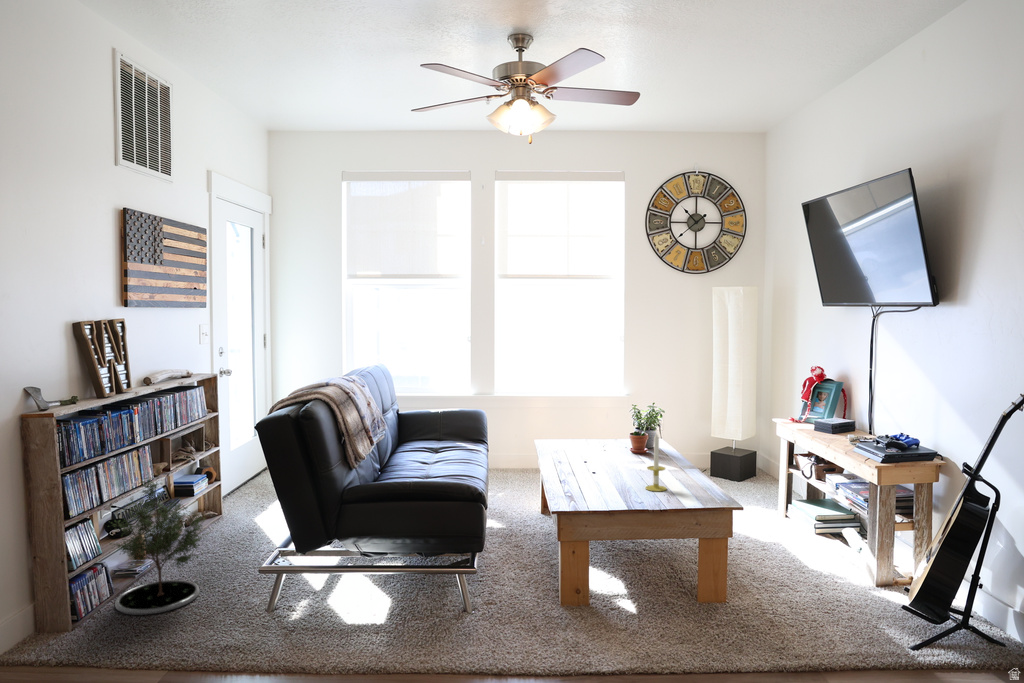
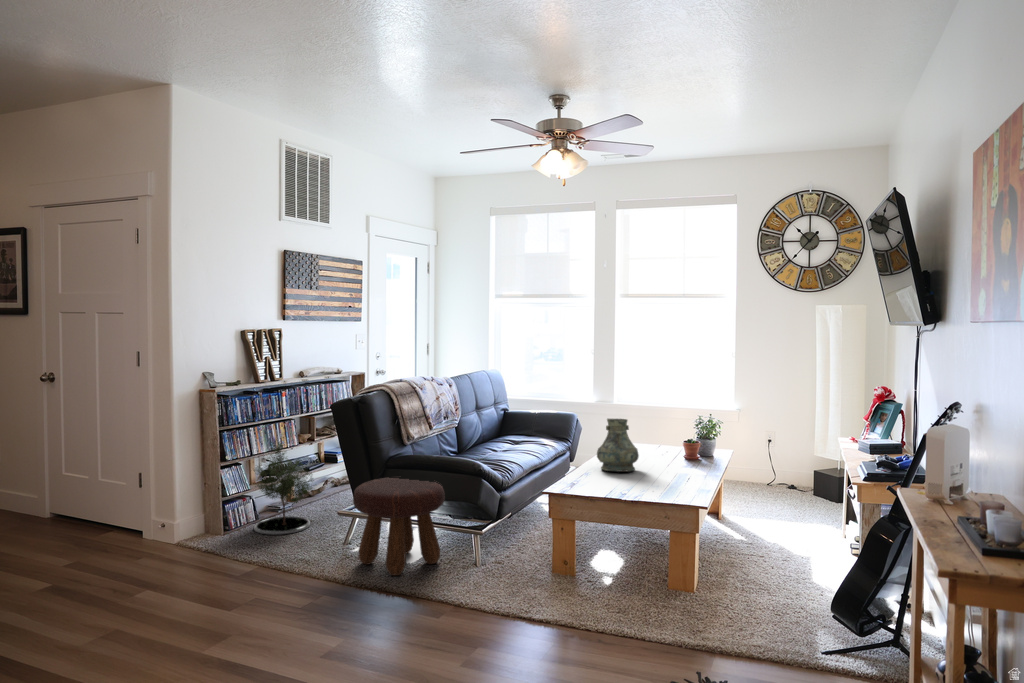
vase: none [571,415,618,476] -> present [597,419,639,472]
candle: present [646,433,667,491] -> none [642,435,661,488]
footstool: none [313,510,435,646] -> present [353,477,445,575]

